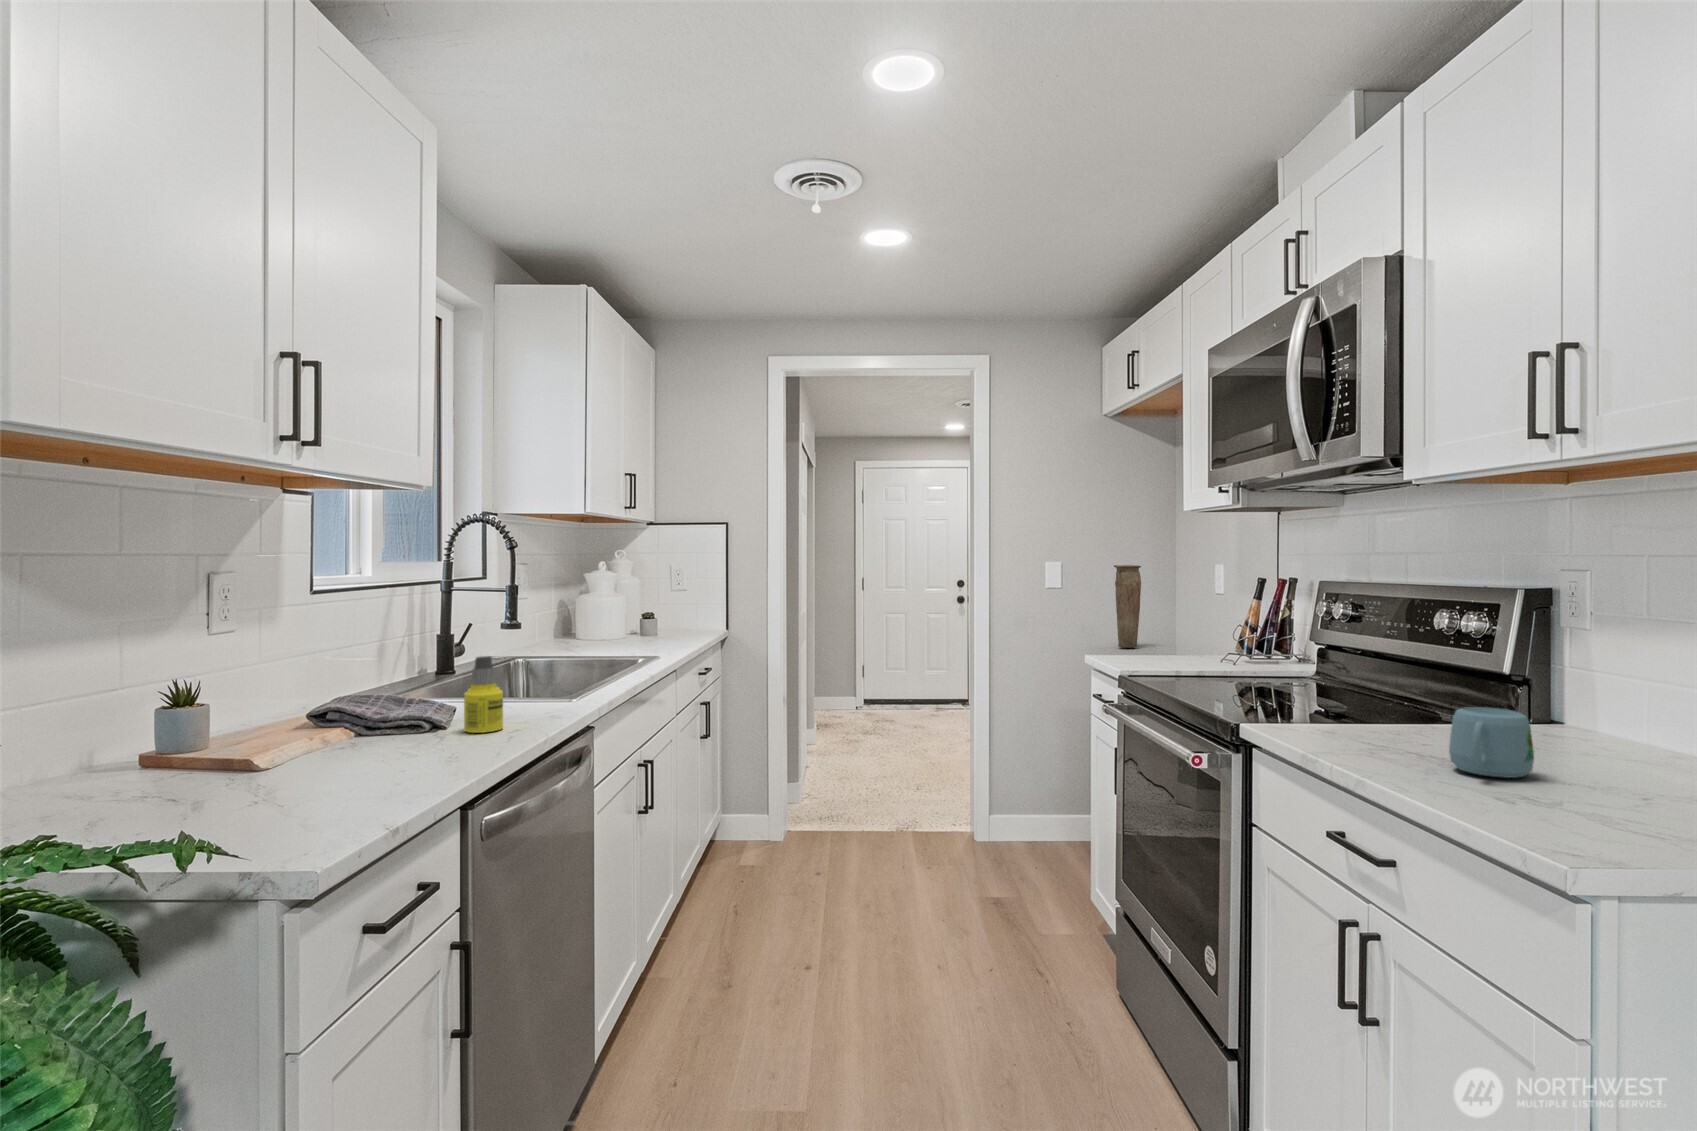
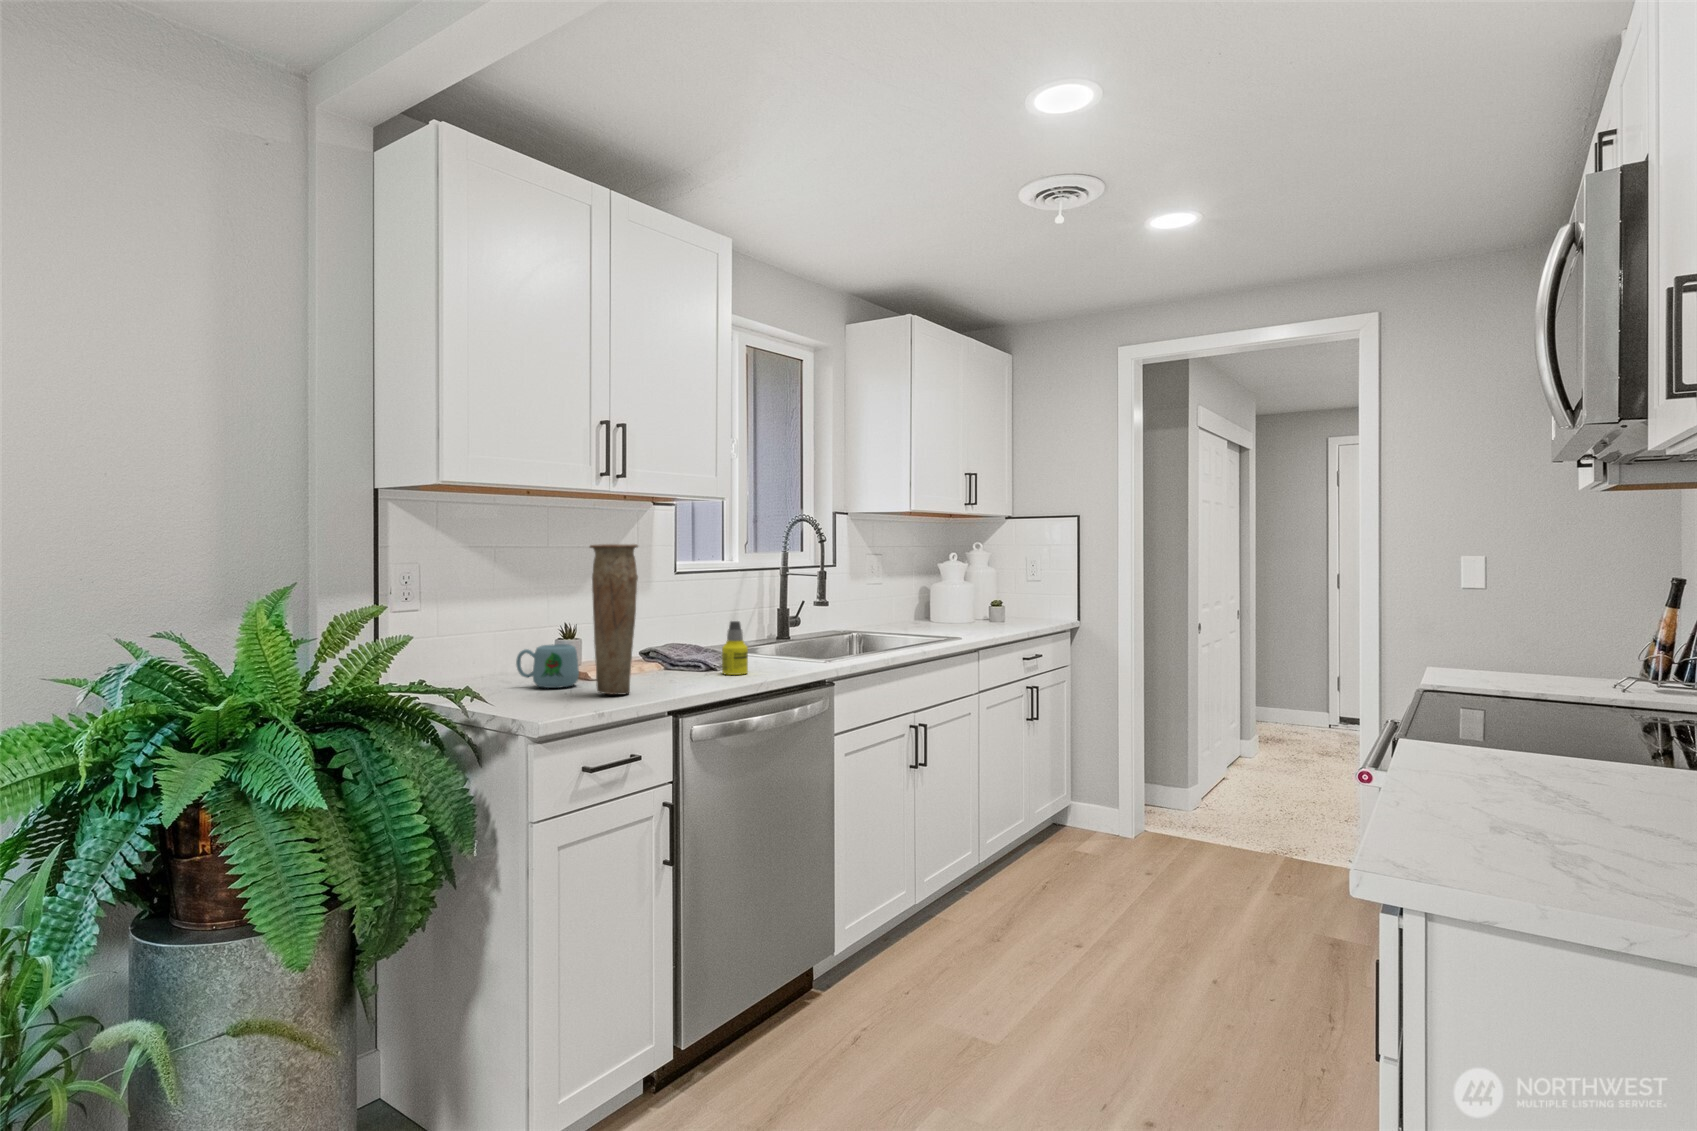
vase: present [1114,565,1141,648] -> present [590,544,638,695]
mug: present [1449,707,1534,778] -> present [516,644,579,688]

